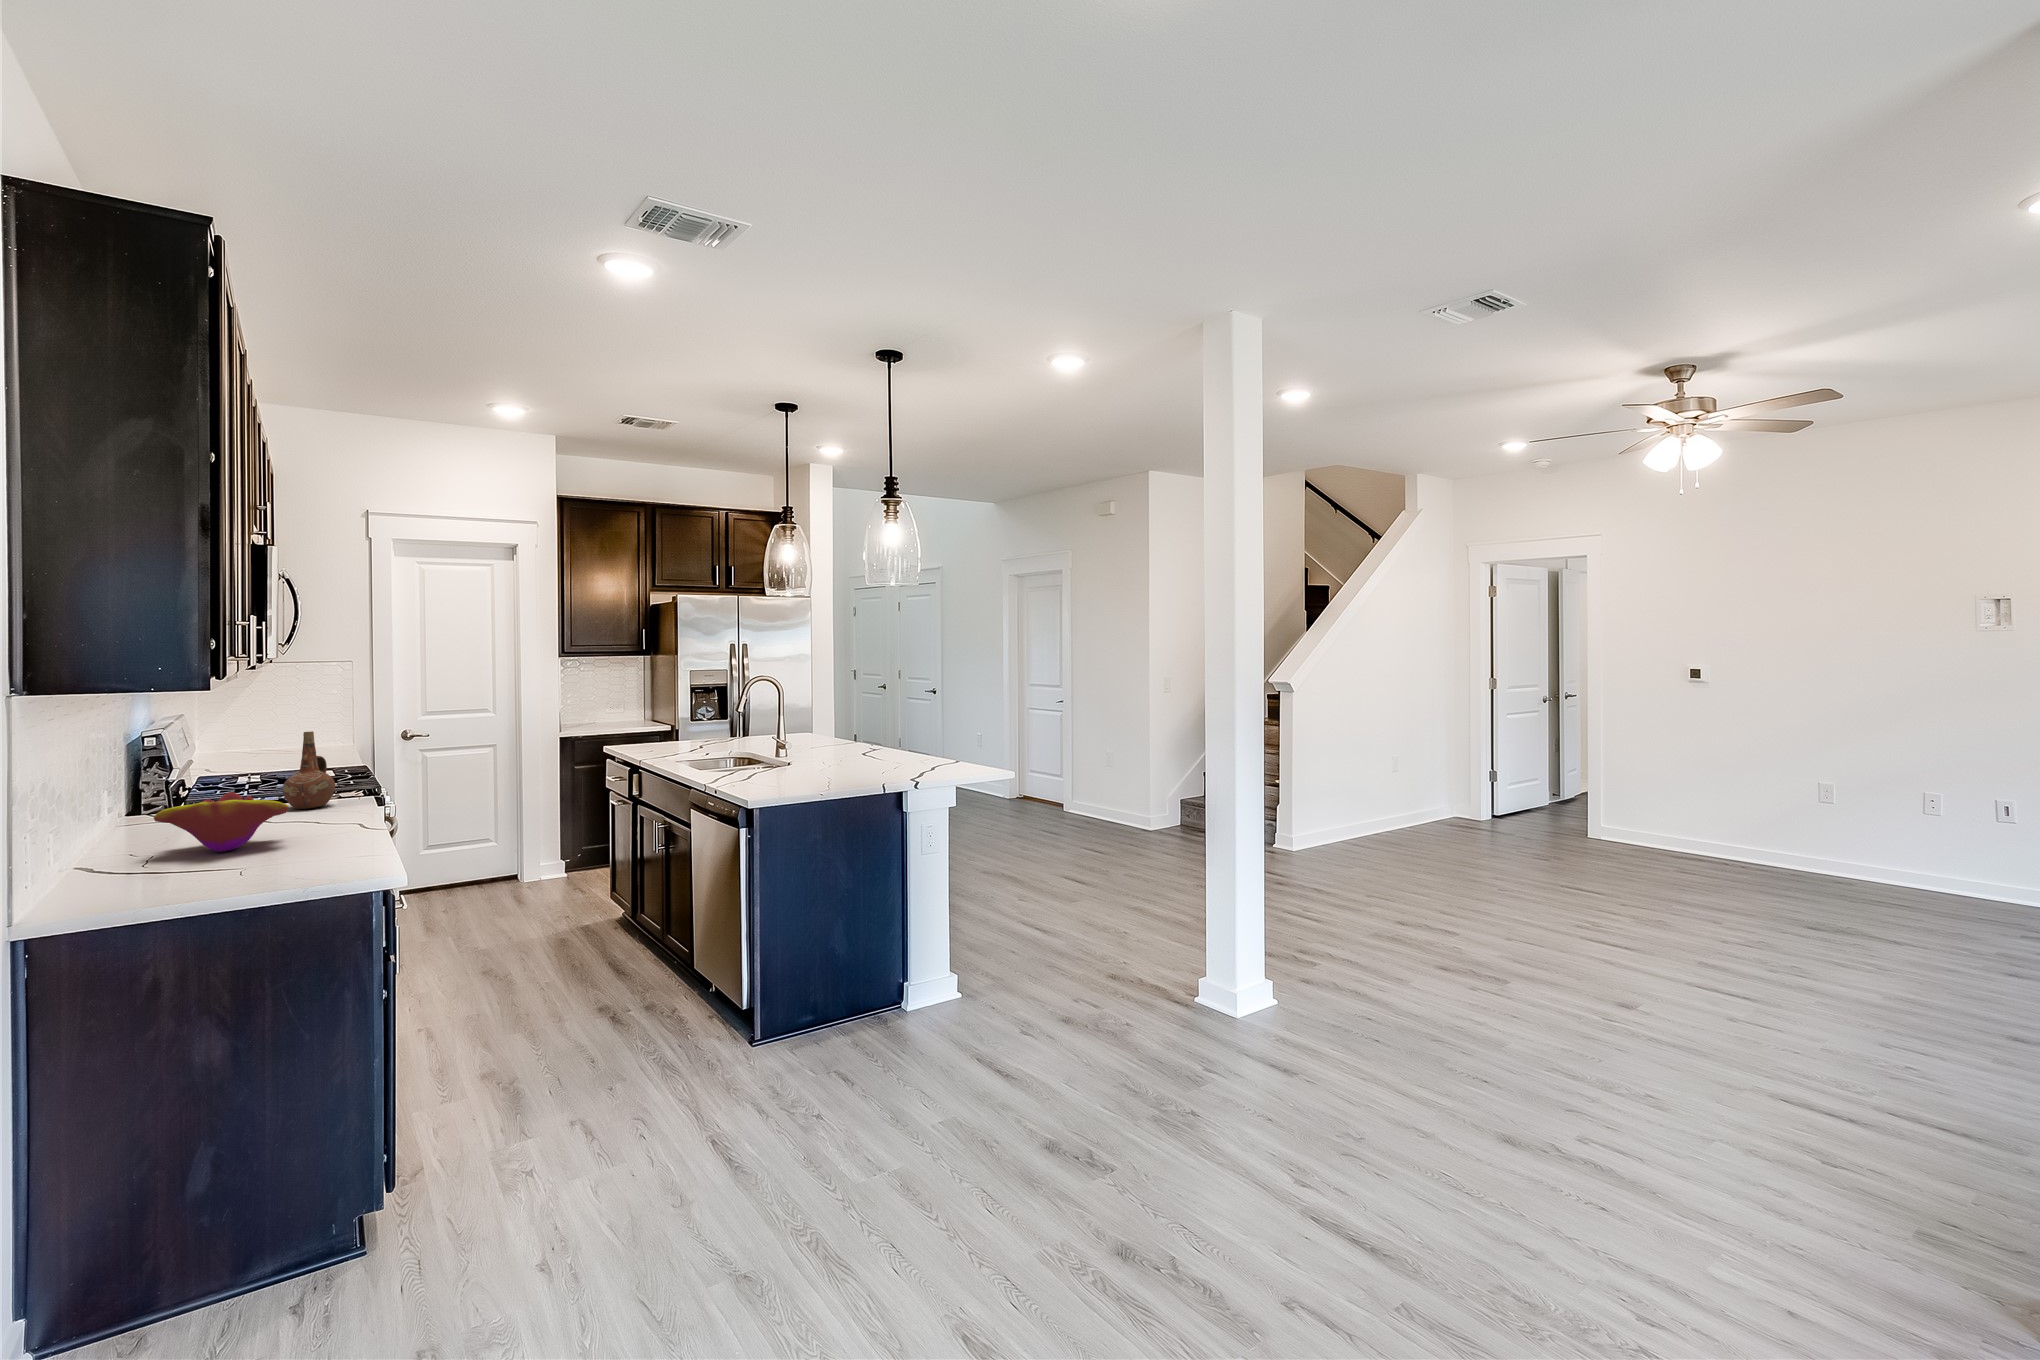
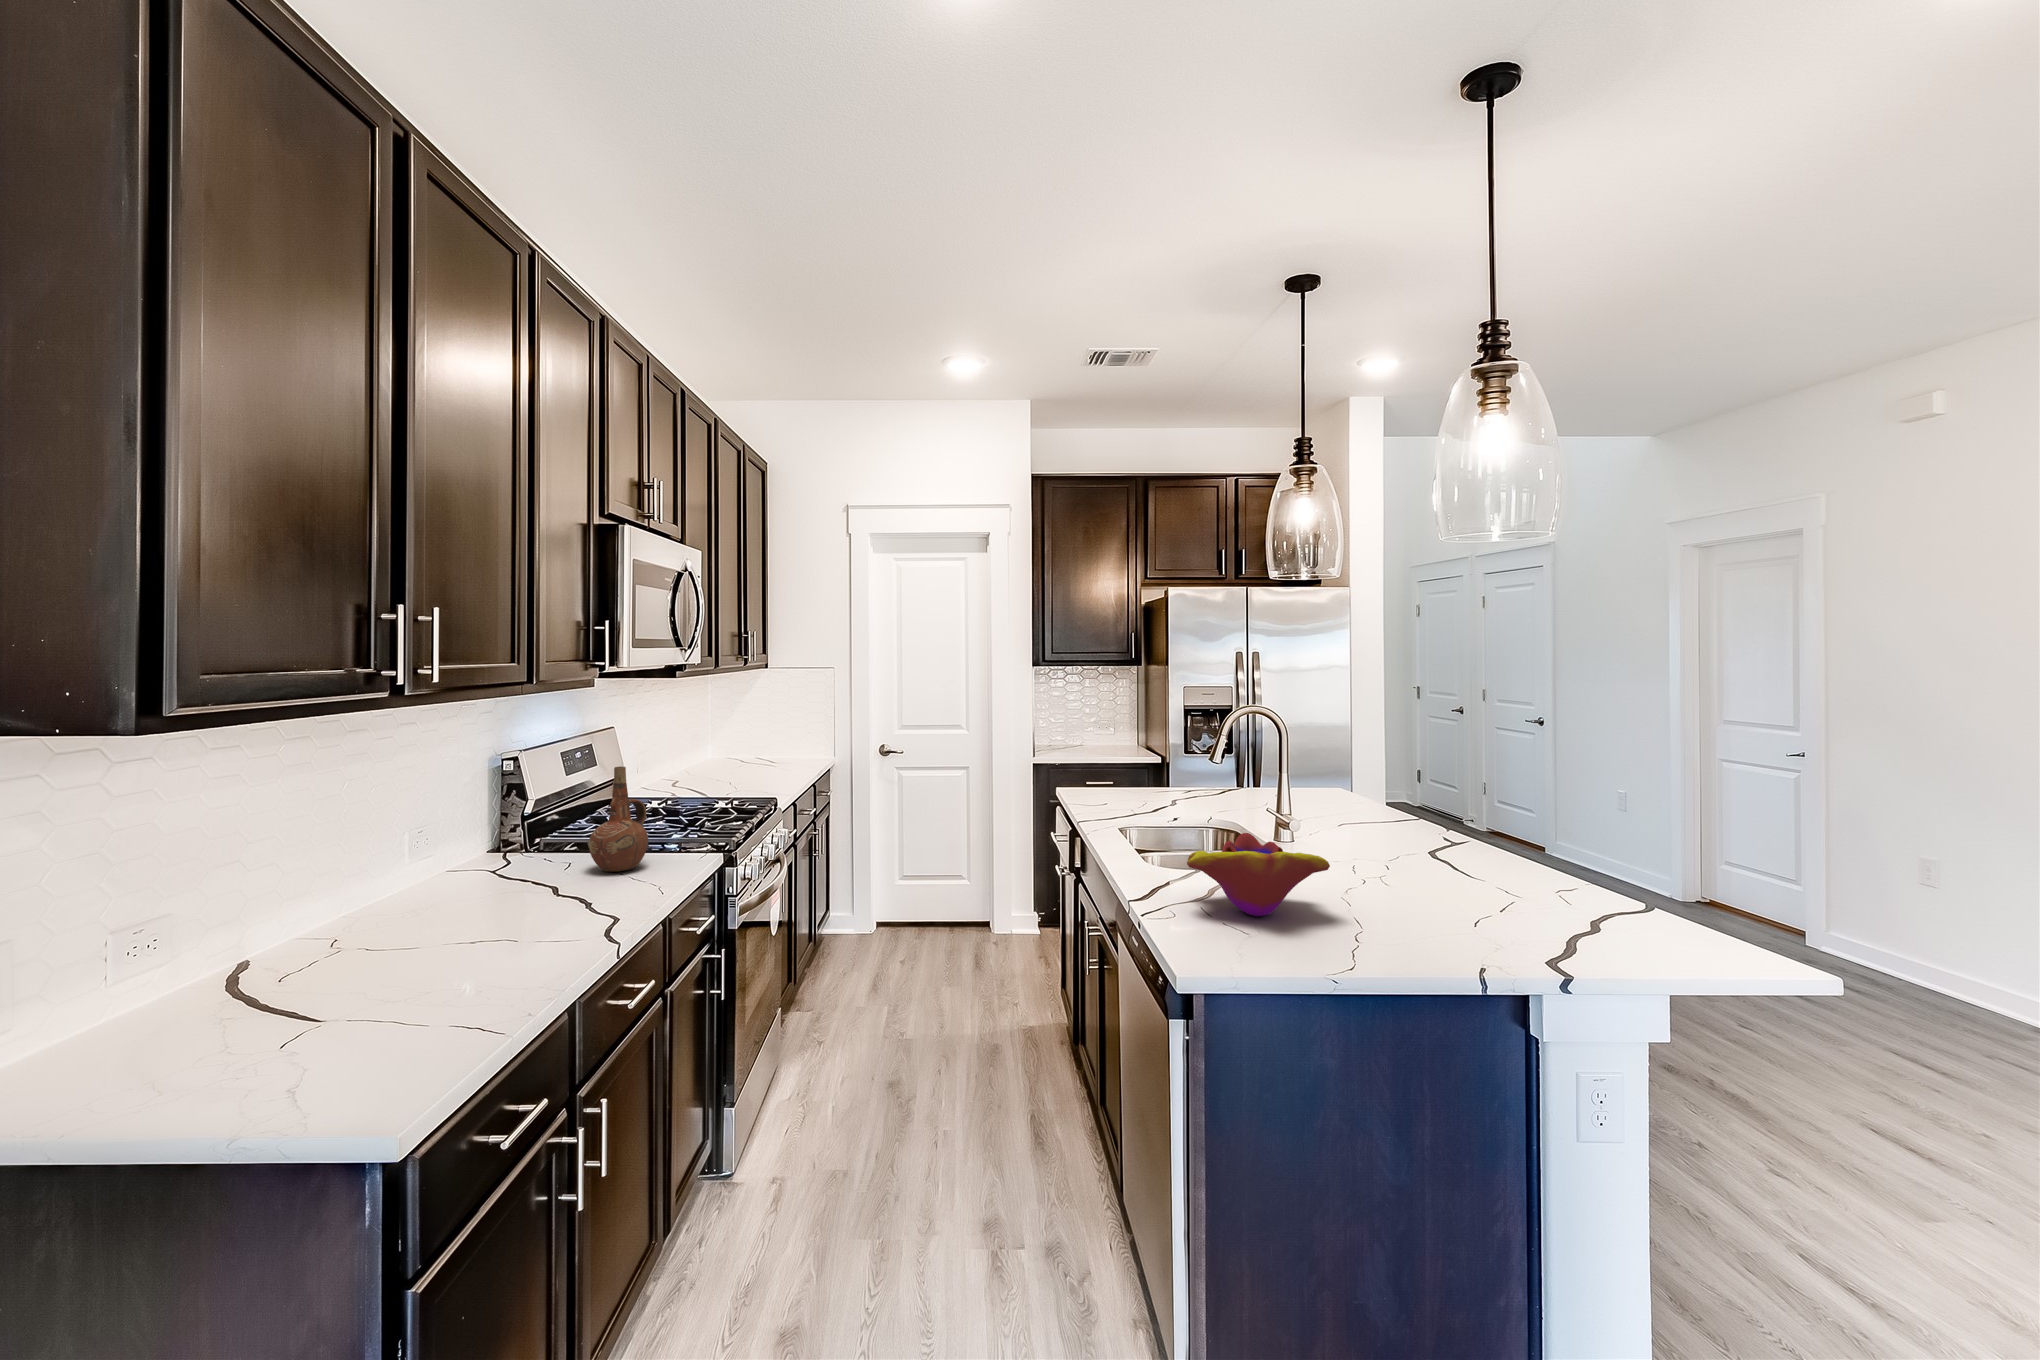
decorative bowl: present [154,792,289,852] -> present [1187,833,1330,916]

